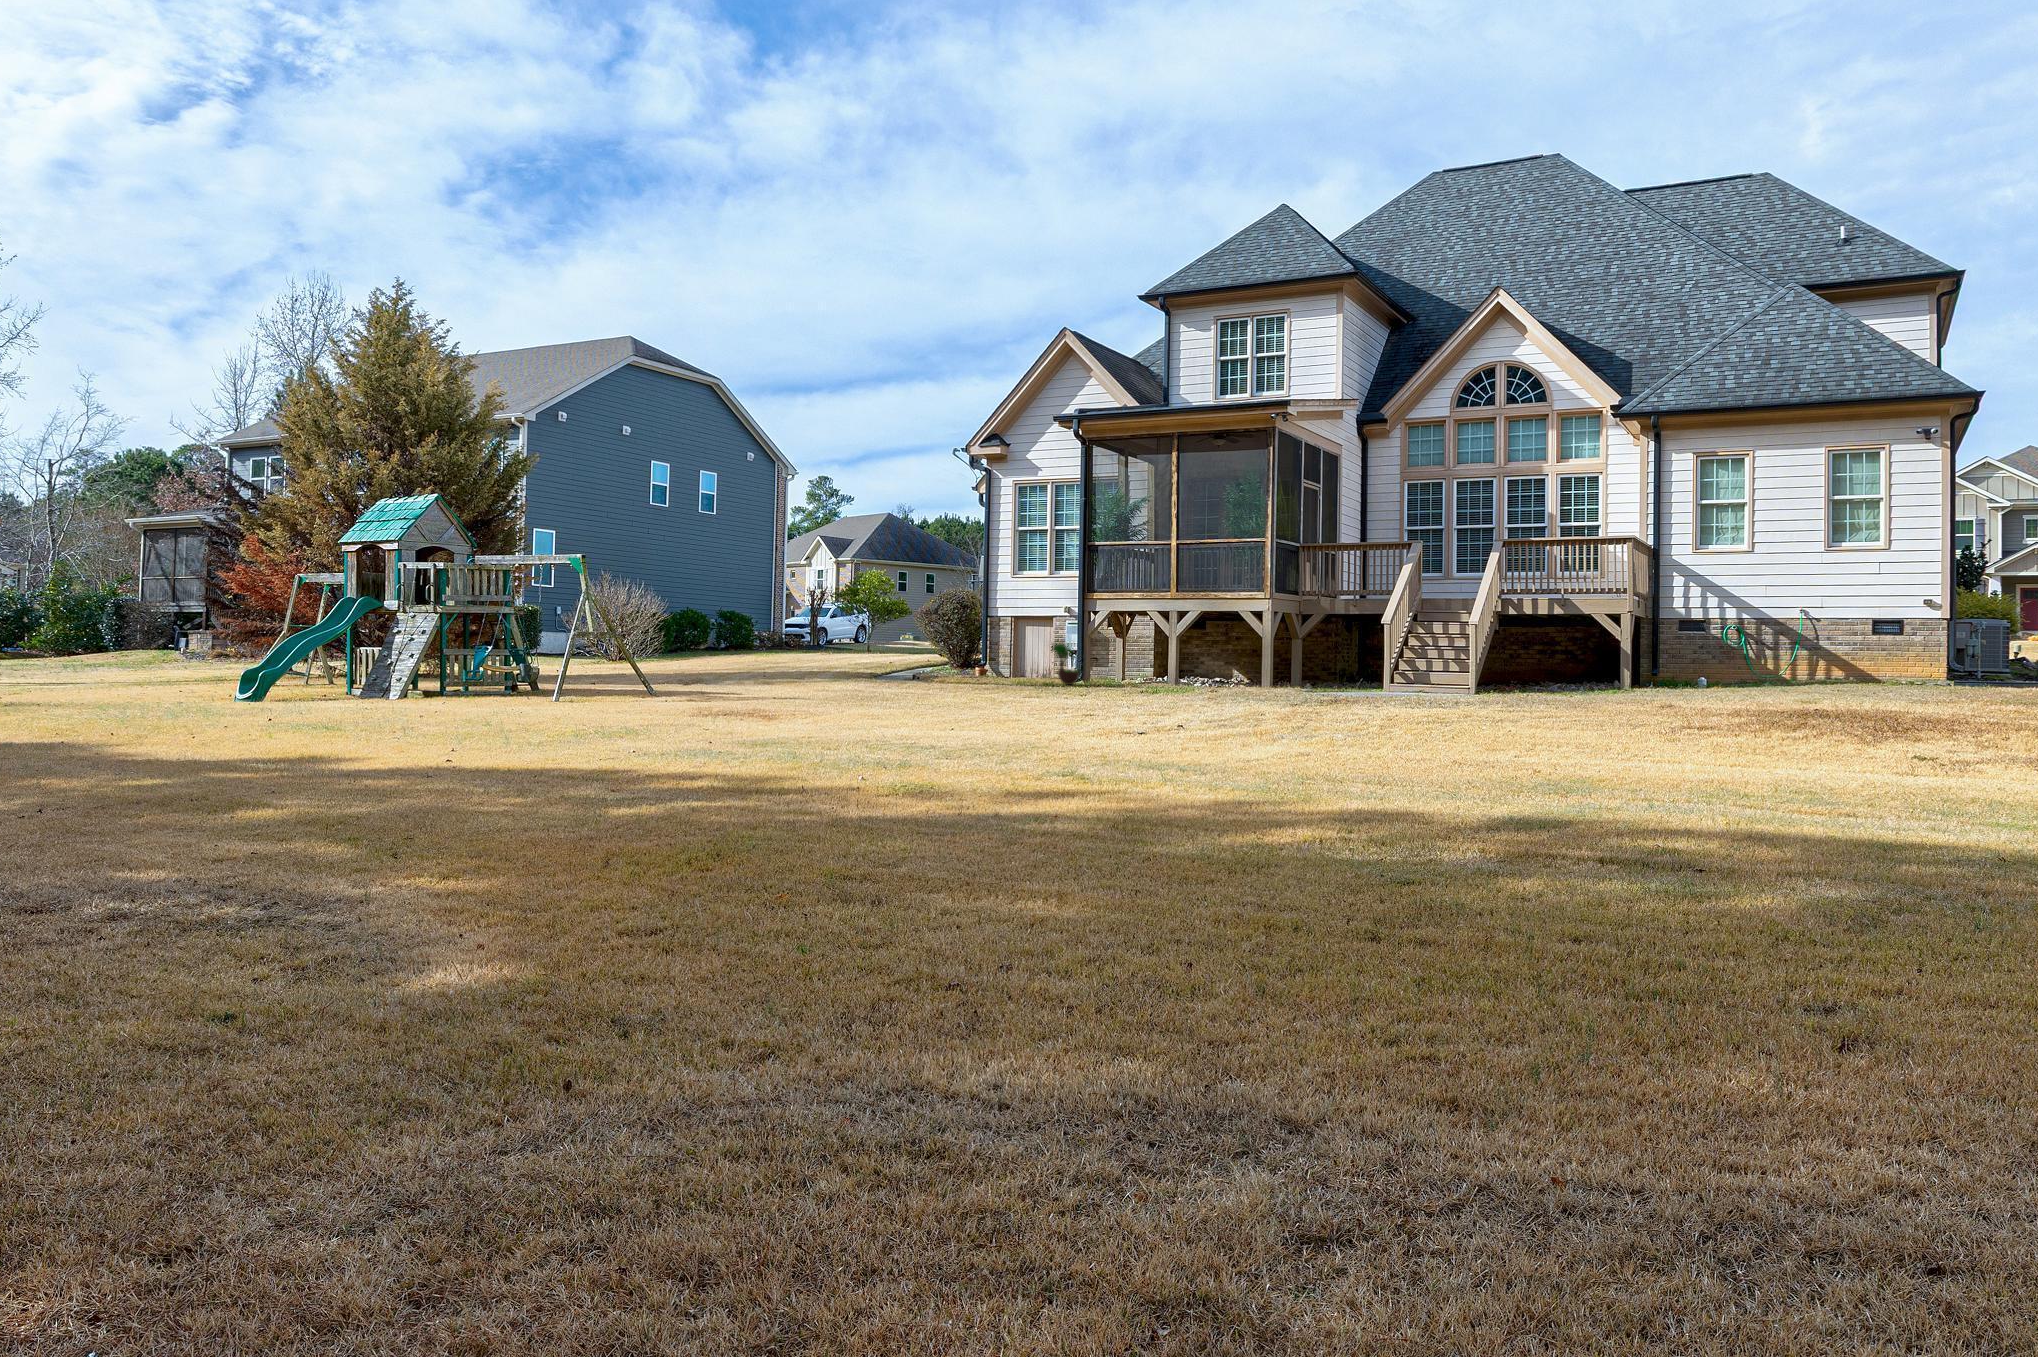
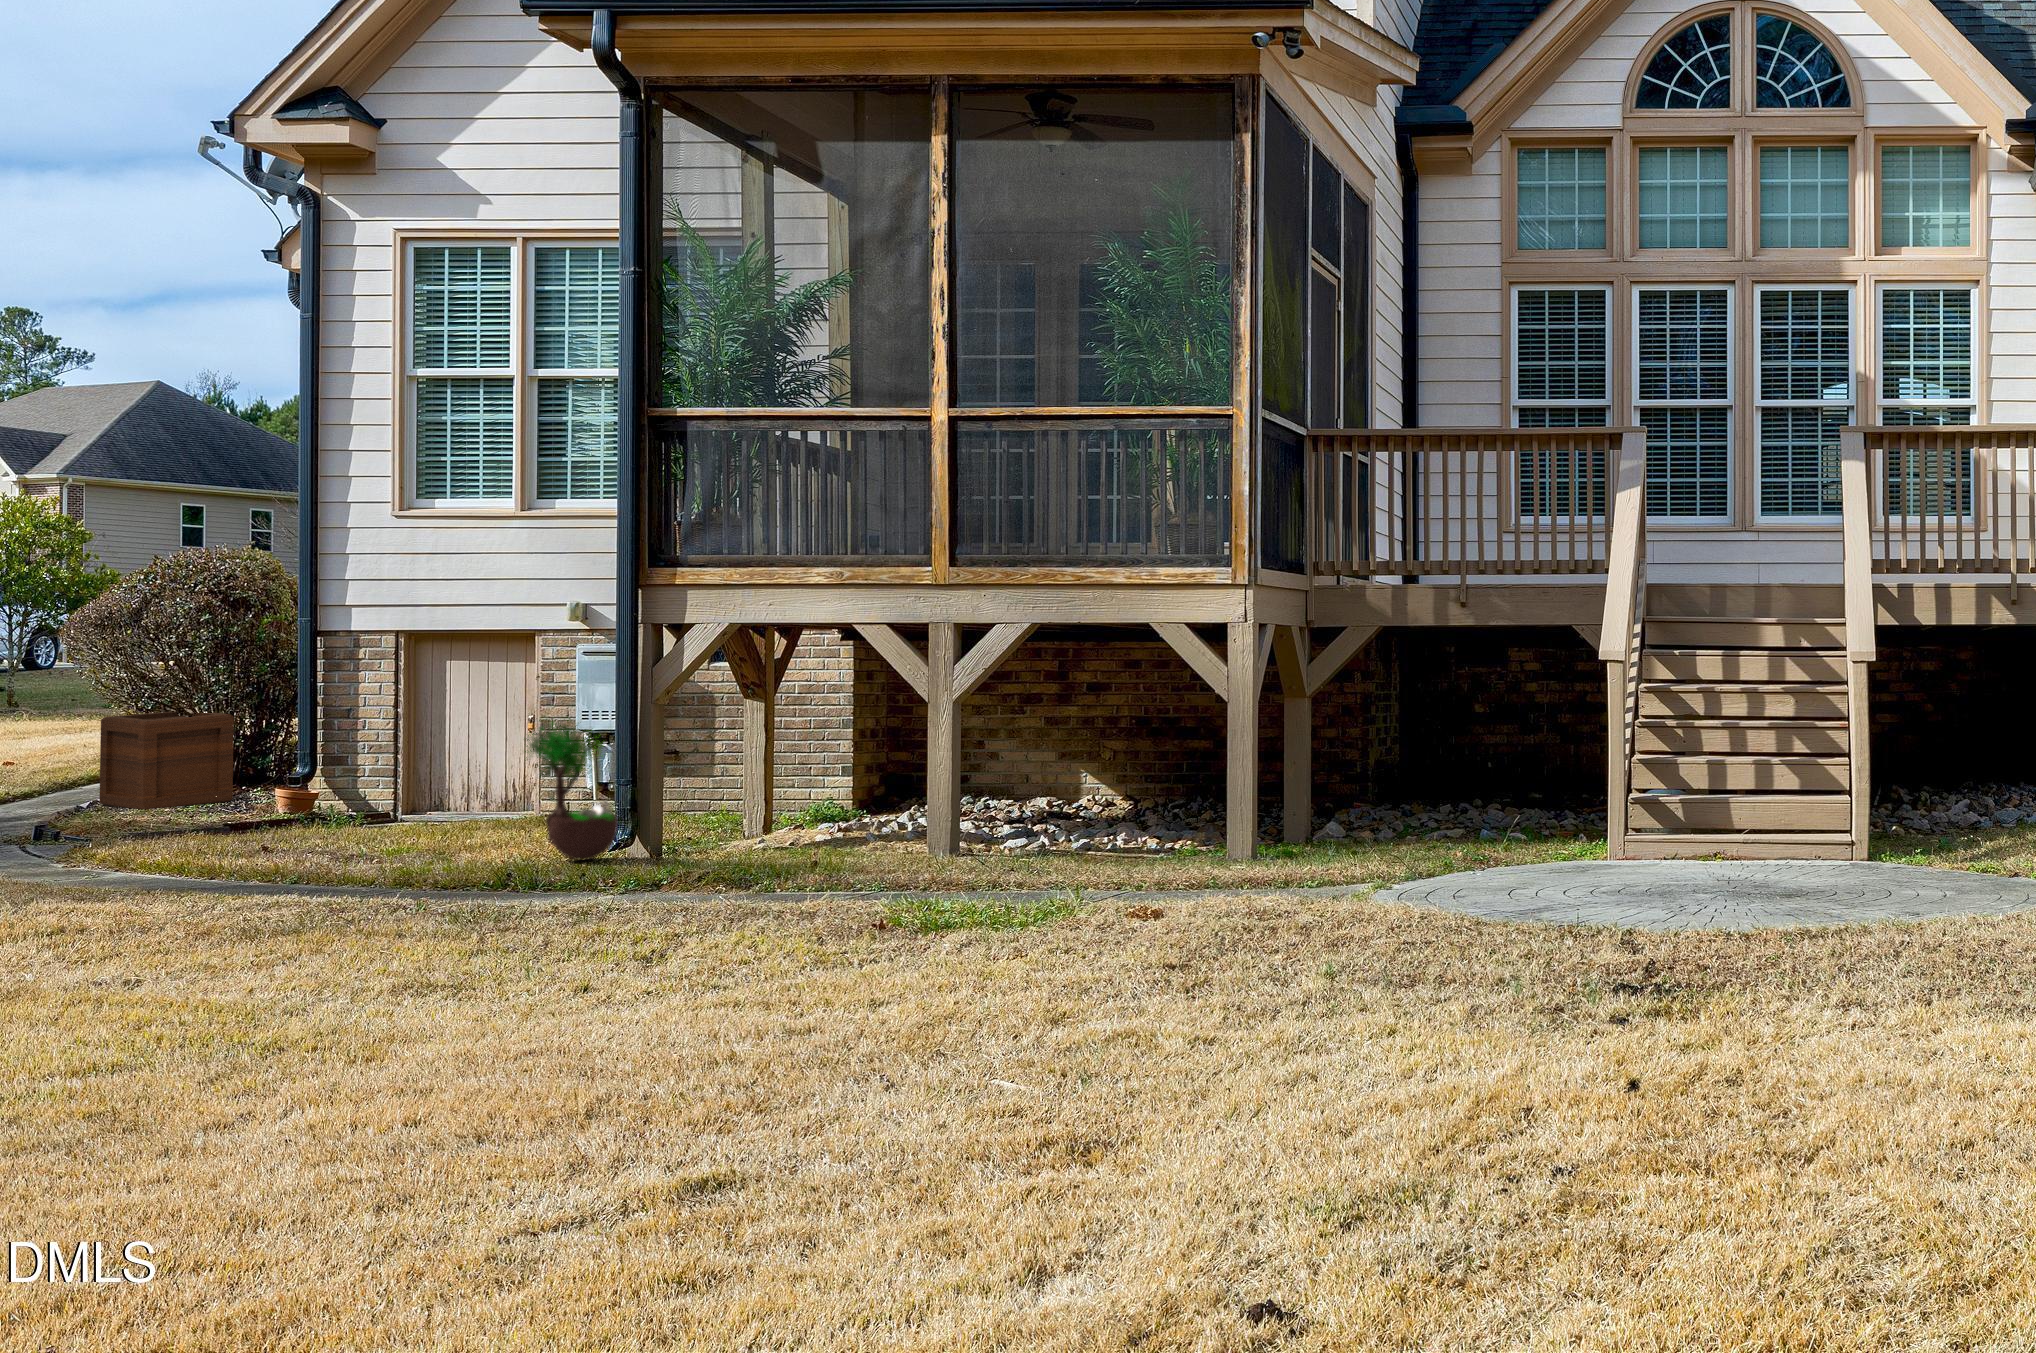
wooden crate: none [924,643,965,675] -> present [99,712,234,810]

